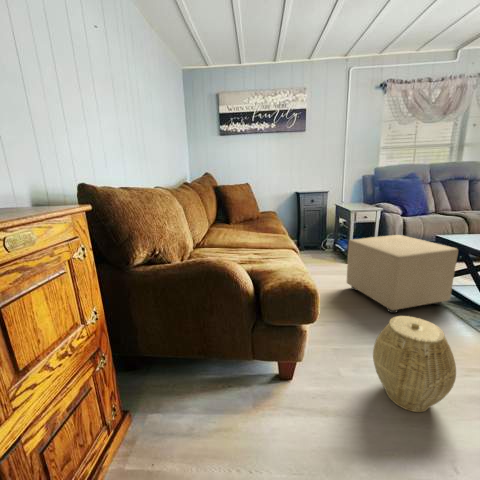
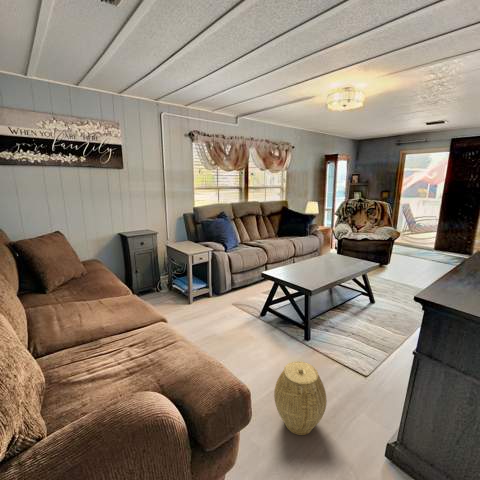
ottoman: present [347,235,458,313] -> none [205,276,280,349]

